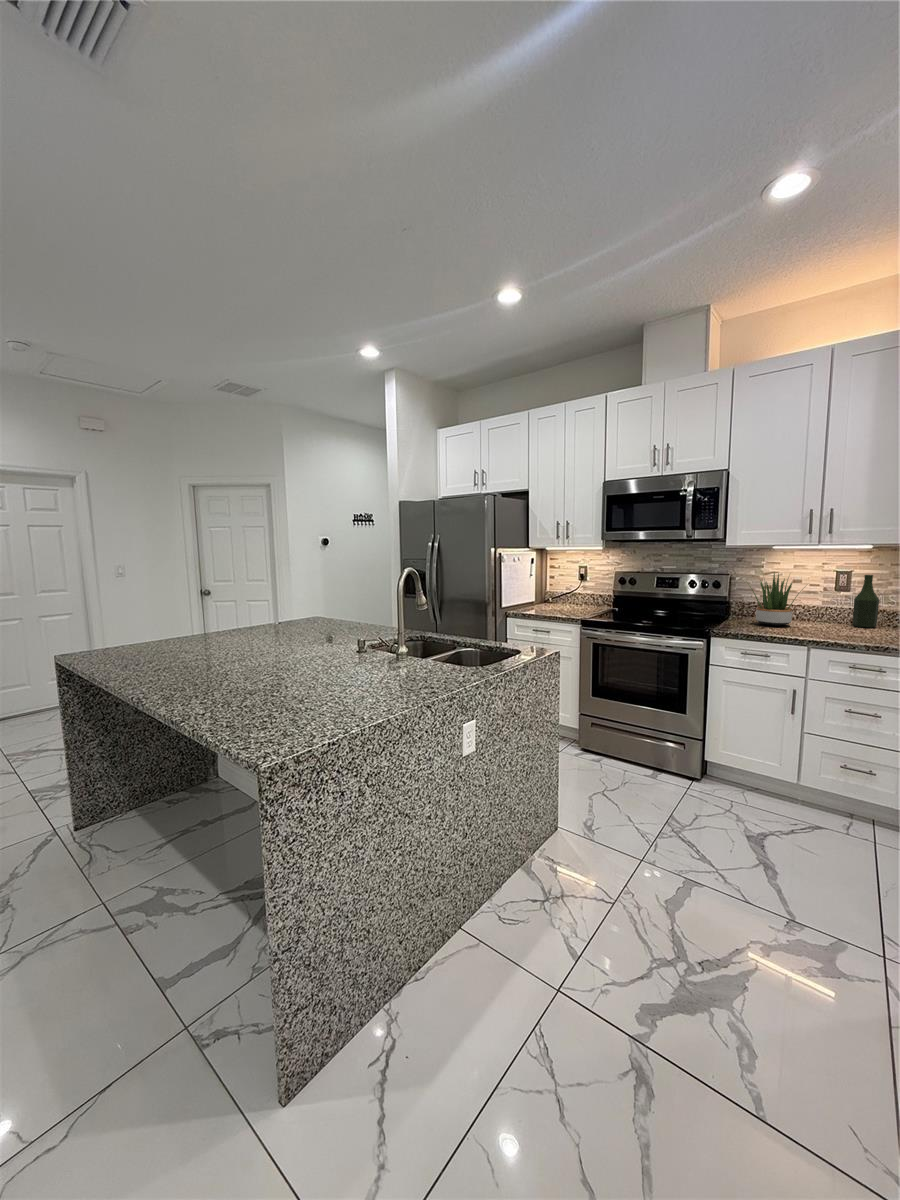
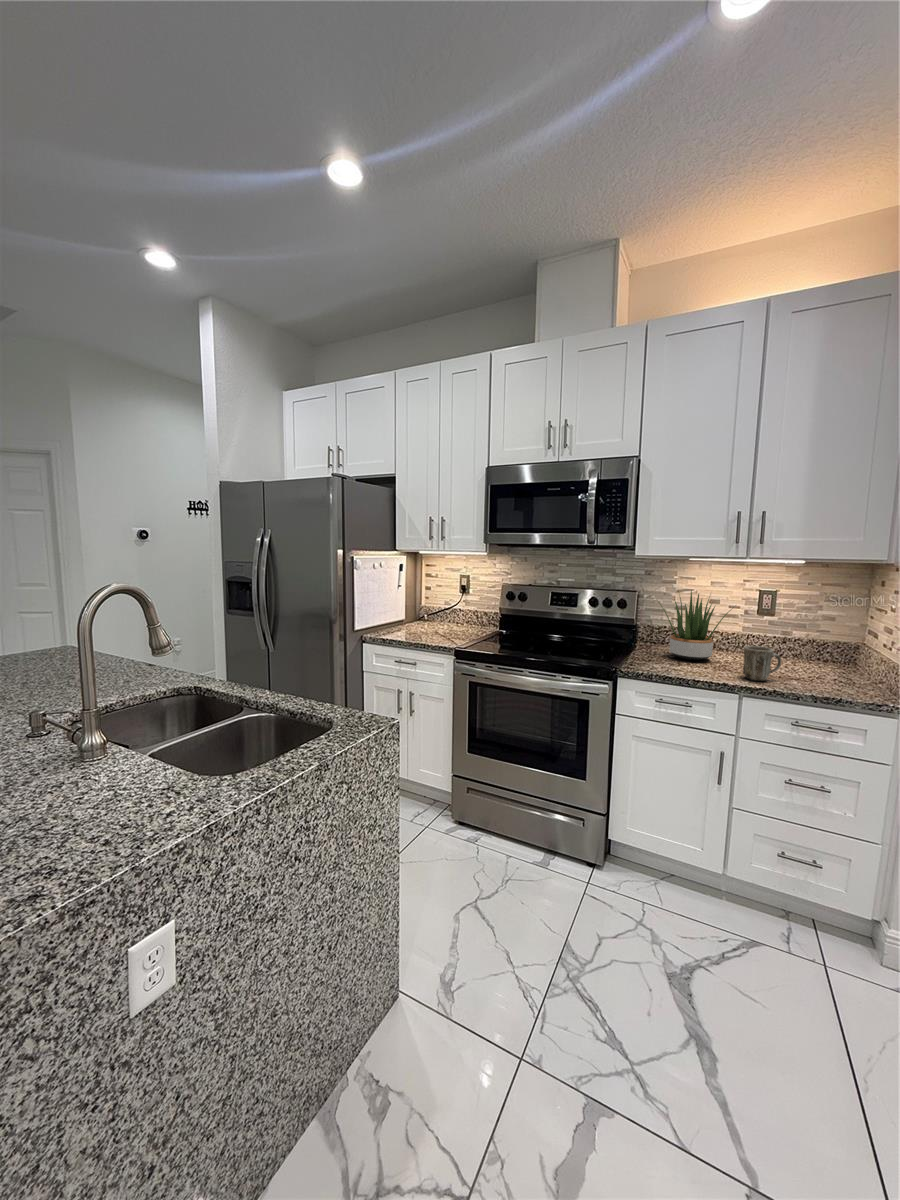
bottle: present [852,575,879,628] -> none [779,597,810,663]
mug: none [813,612,844,637] -> present [743,646,781,681]

